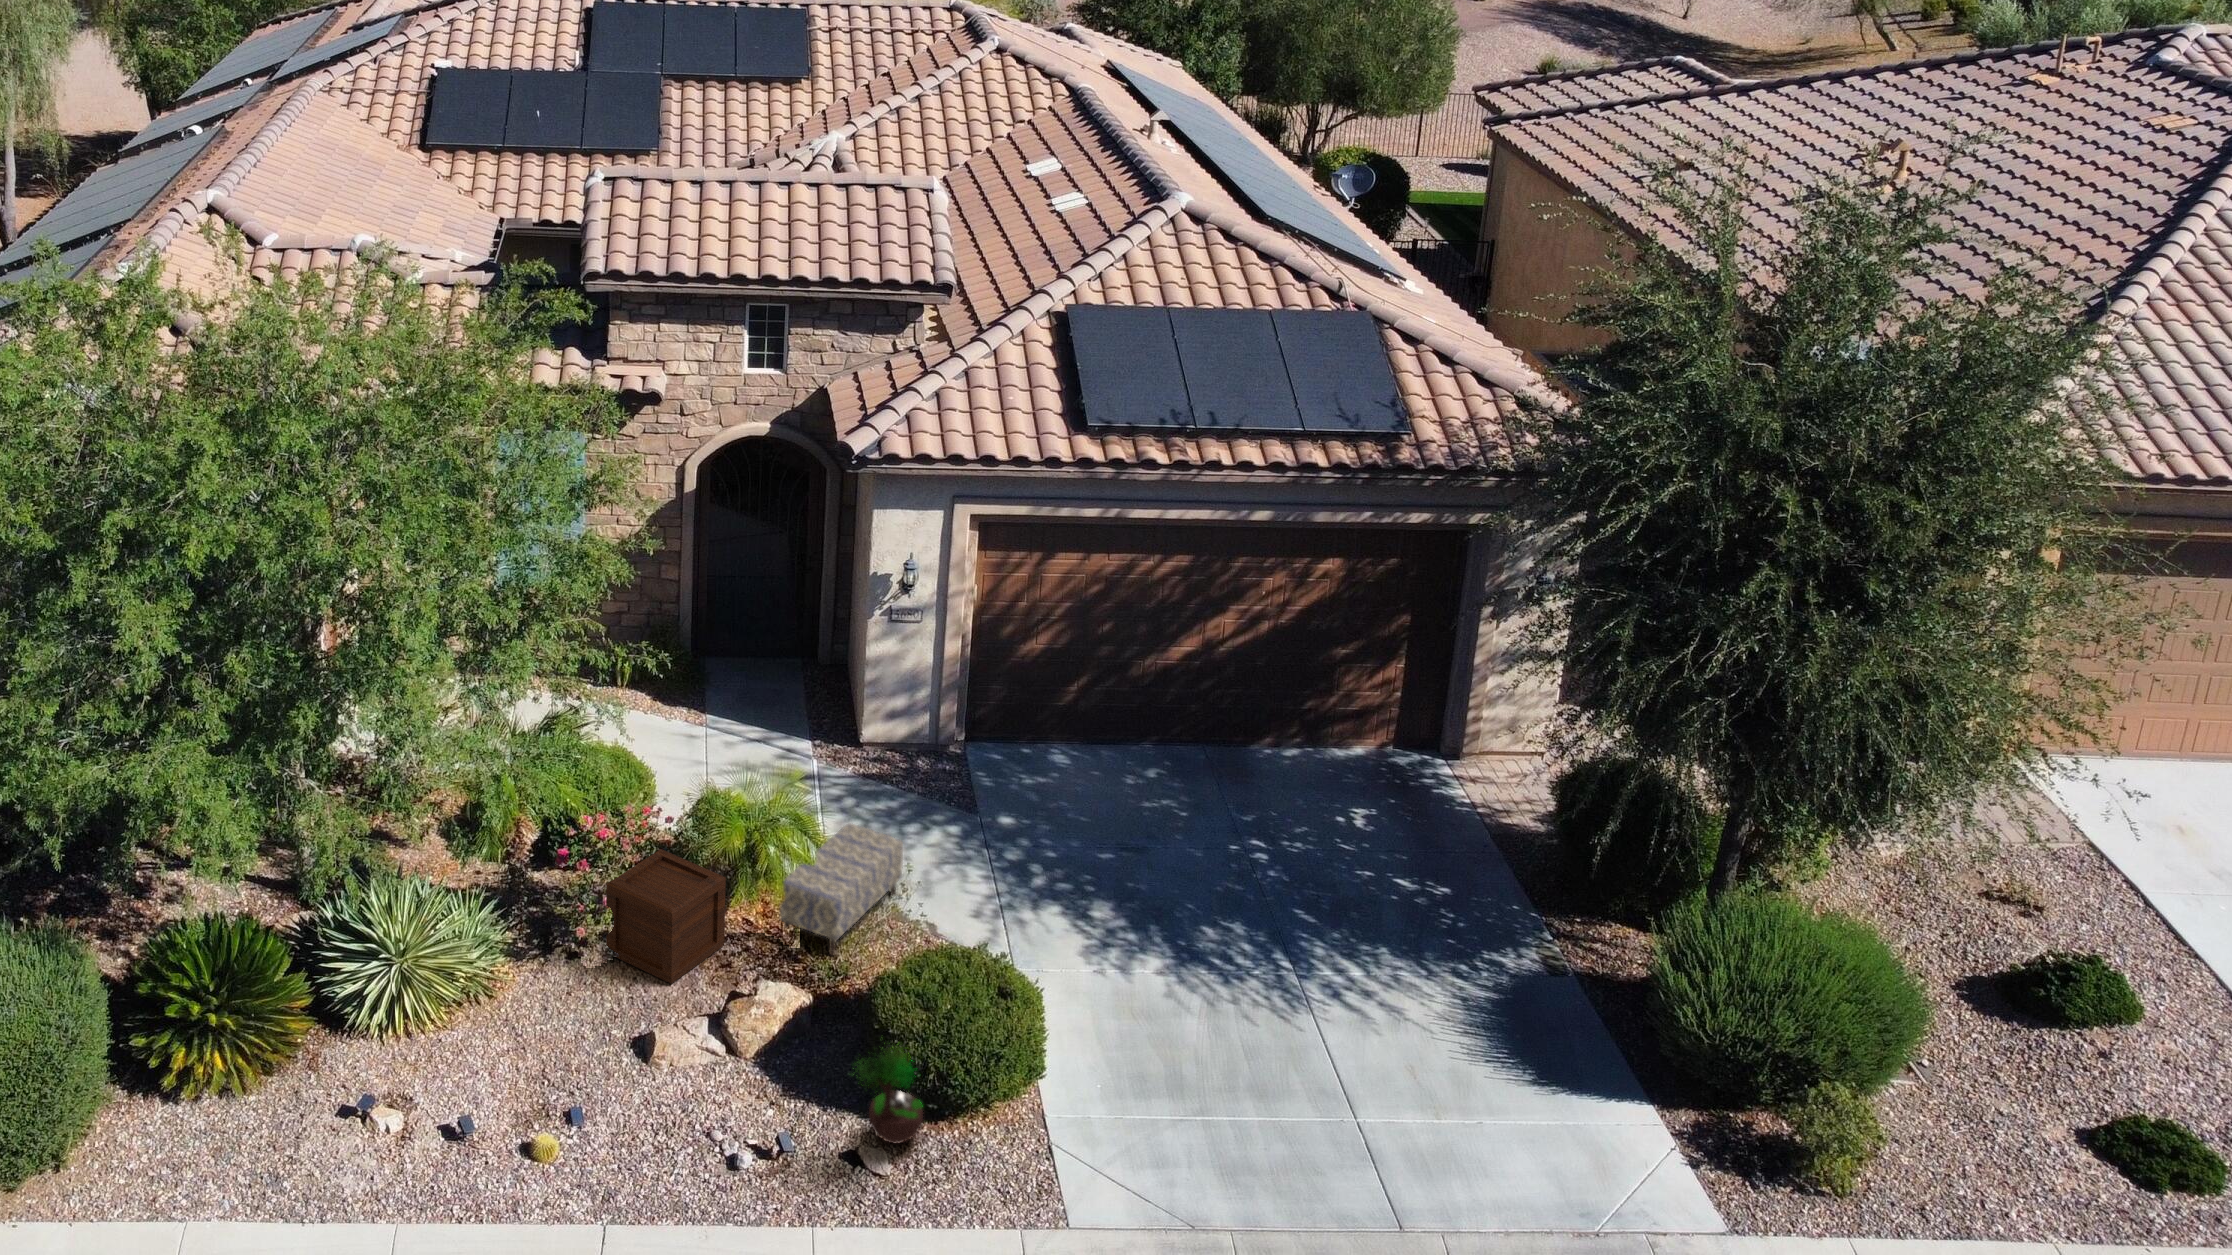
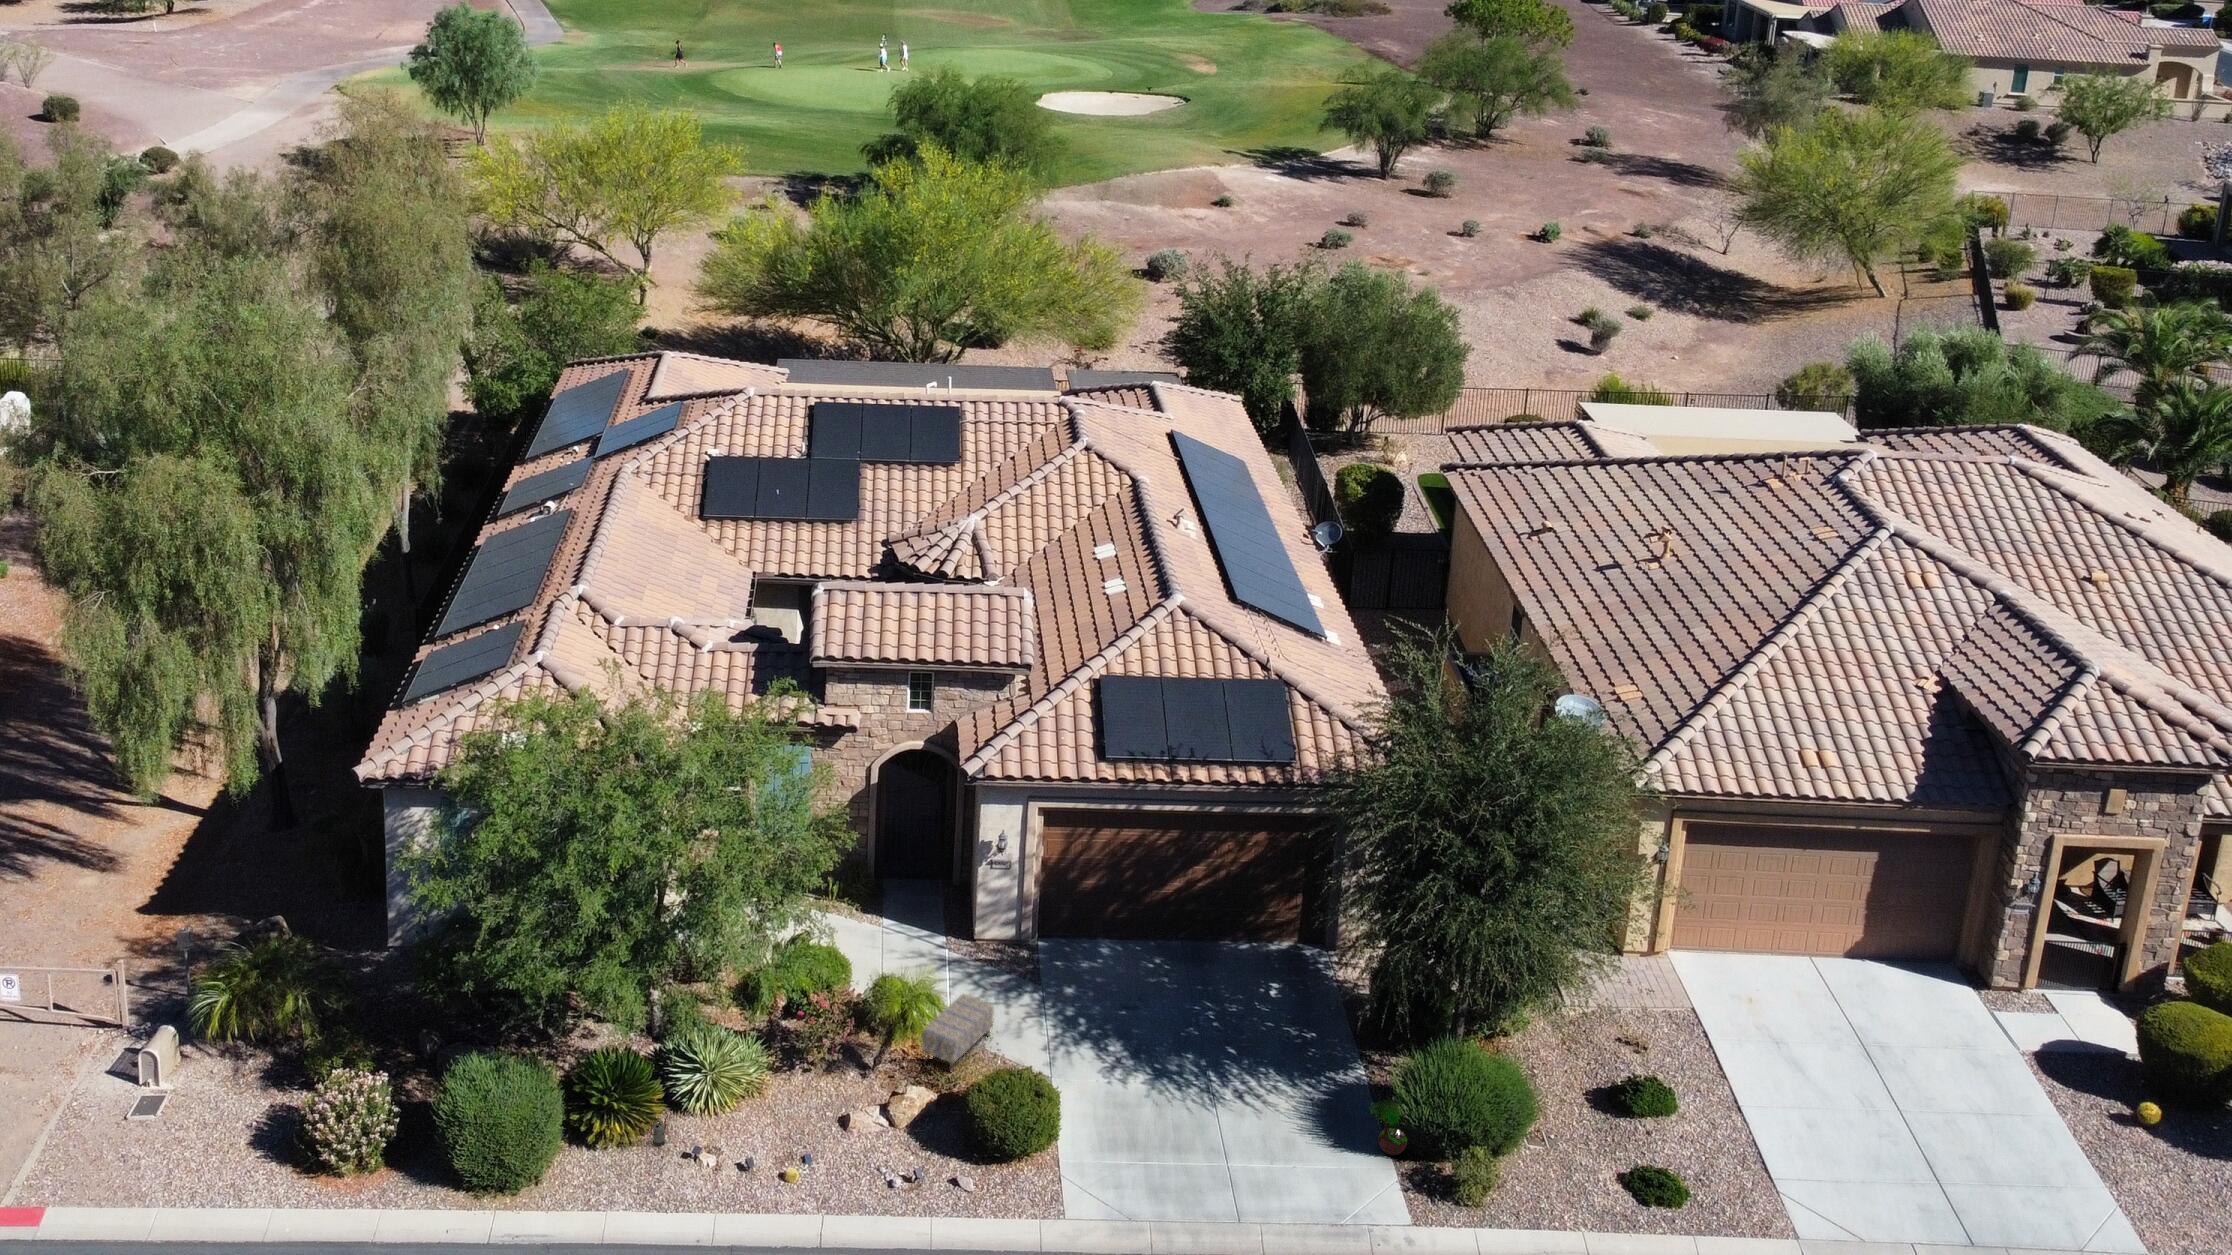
wooden crate: present [606,849,726,984] -> none [824,1010,892,1088]
watering can: none [279,1036,314,1092] -> present [650,1116,667,1146]
potted tree: present [853,1037,923,1143] -> present [1371,1101,1407,1155]

